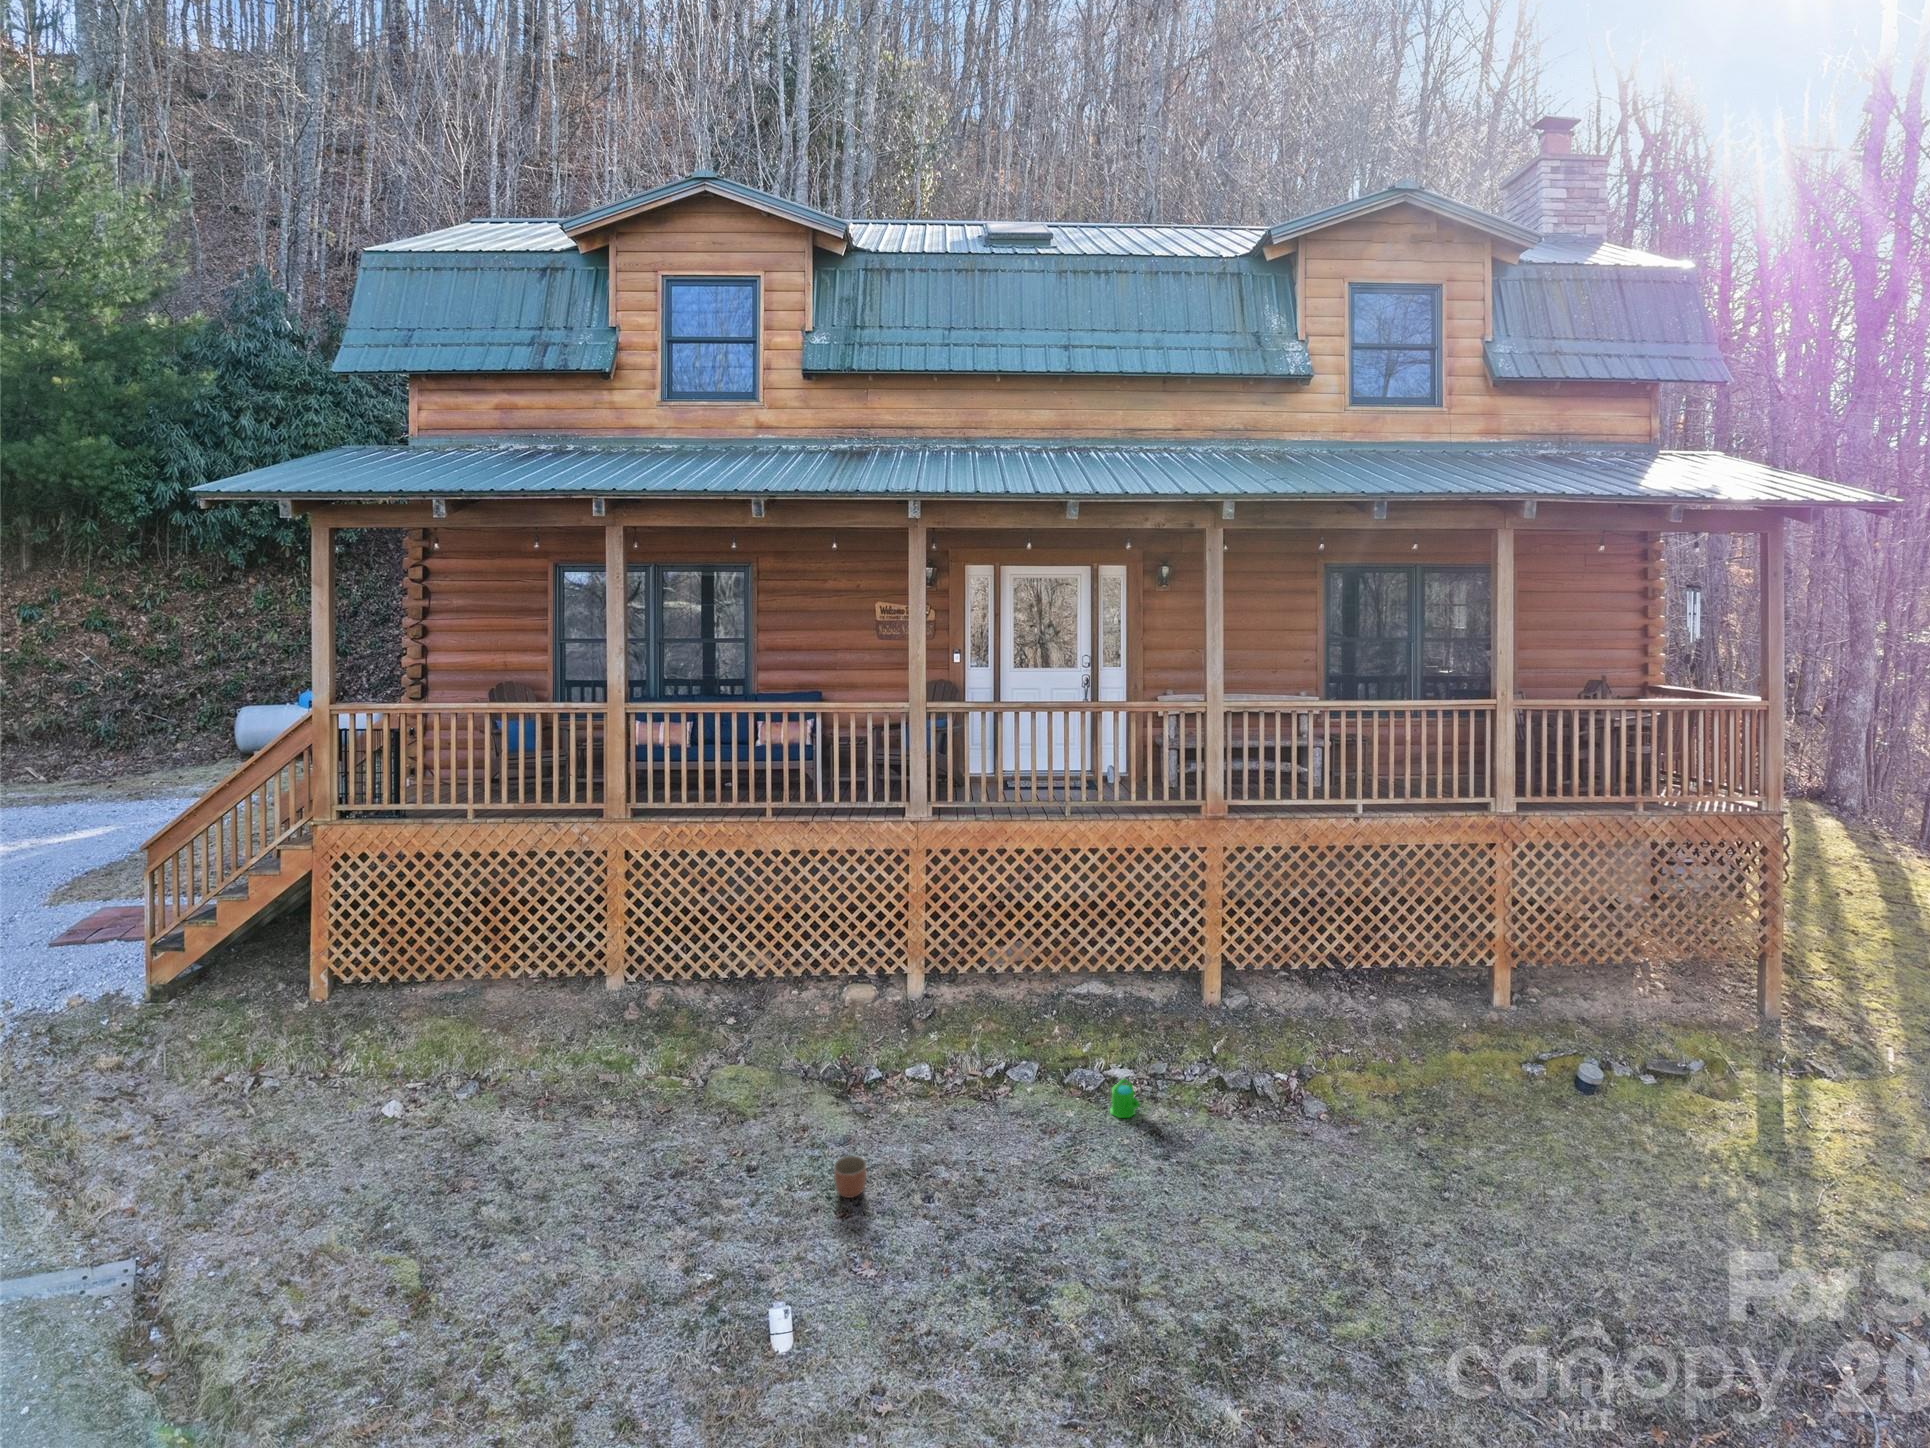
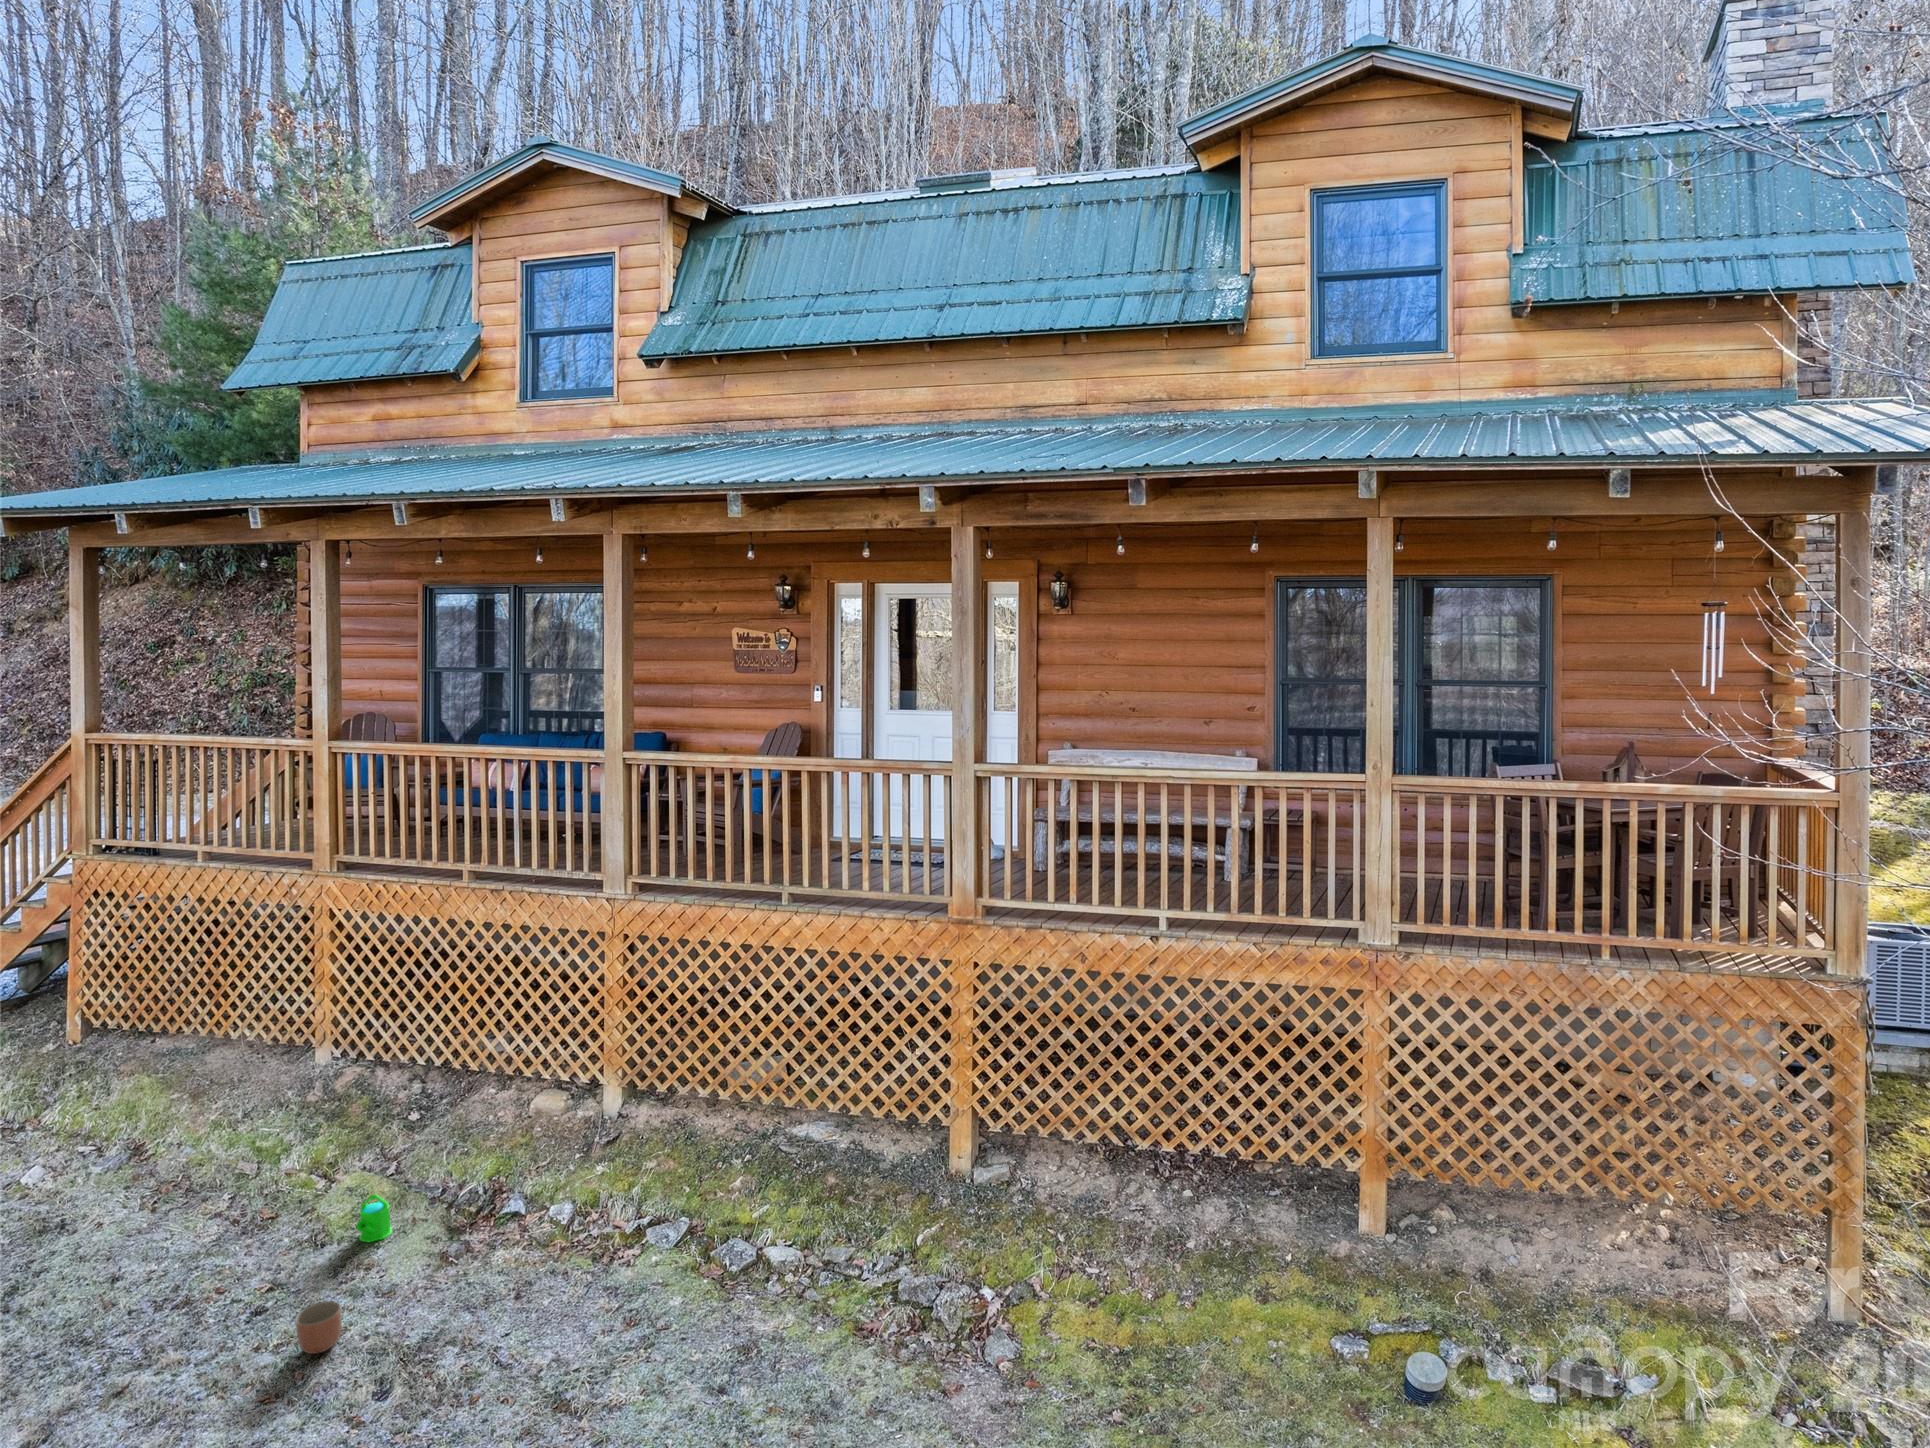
watering can: present [1110,1079,1139,1118] -> present [356,1195,392,1243]

